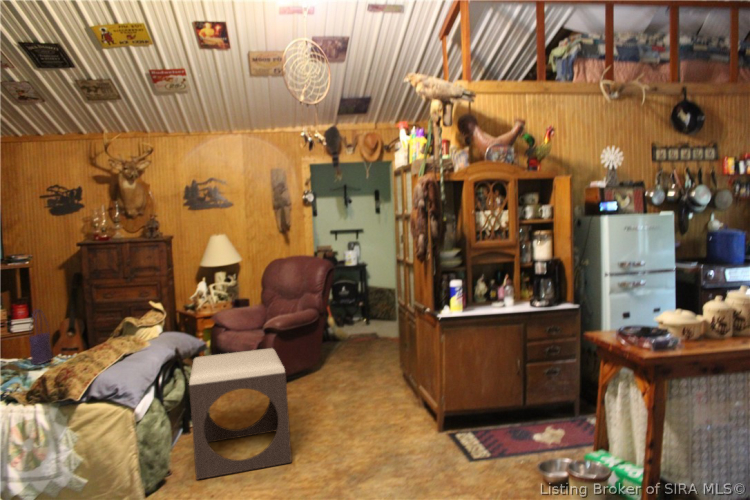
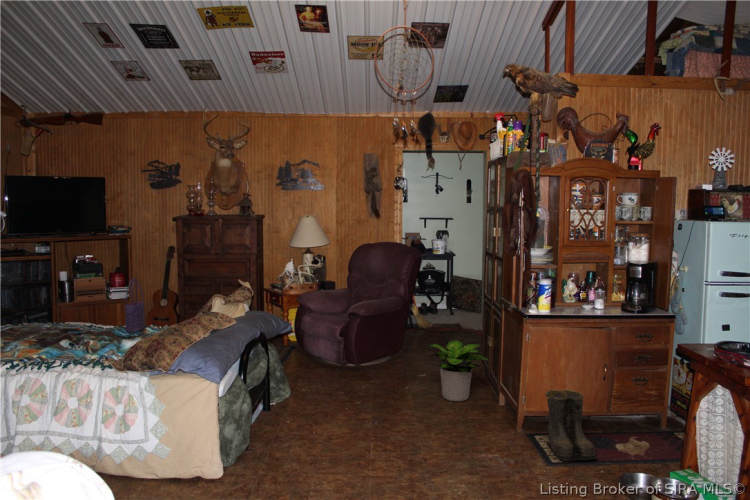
potted plant: none [348,345,412,405] -> present [429,340,492,401]
footstool: present [189,348,292,479] -> none [275,336,372,465]
boots: none [455,380,504,445] -> present [546,389,598,461]

